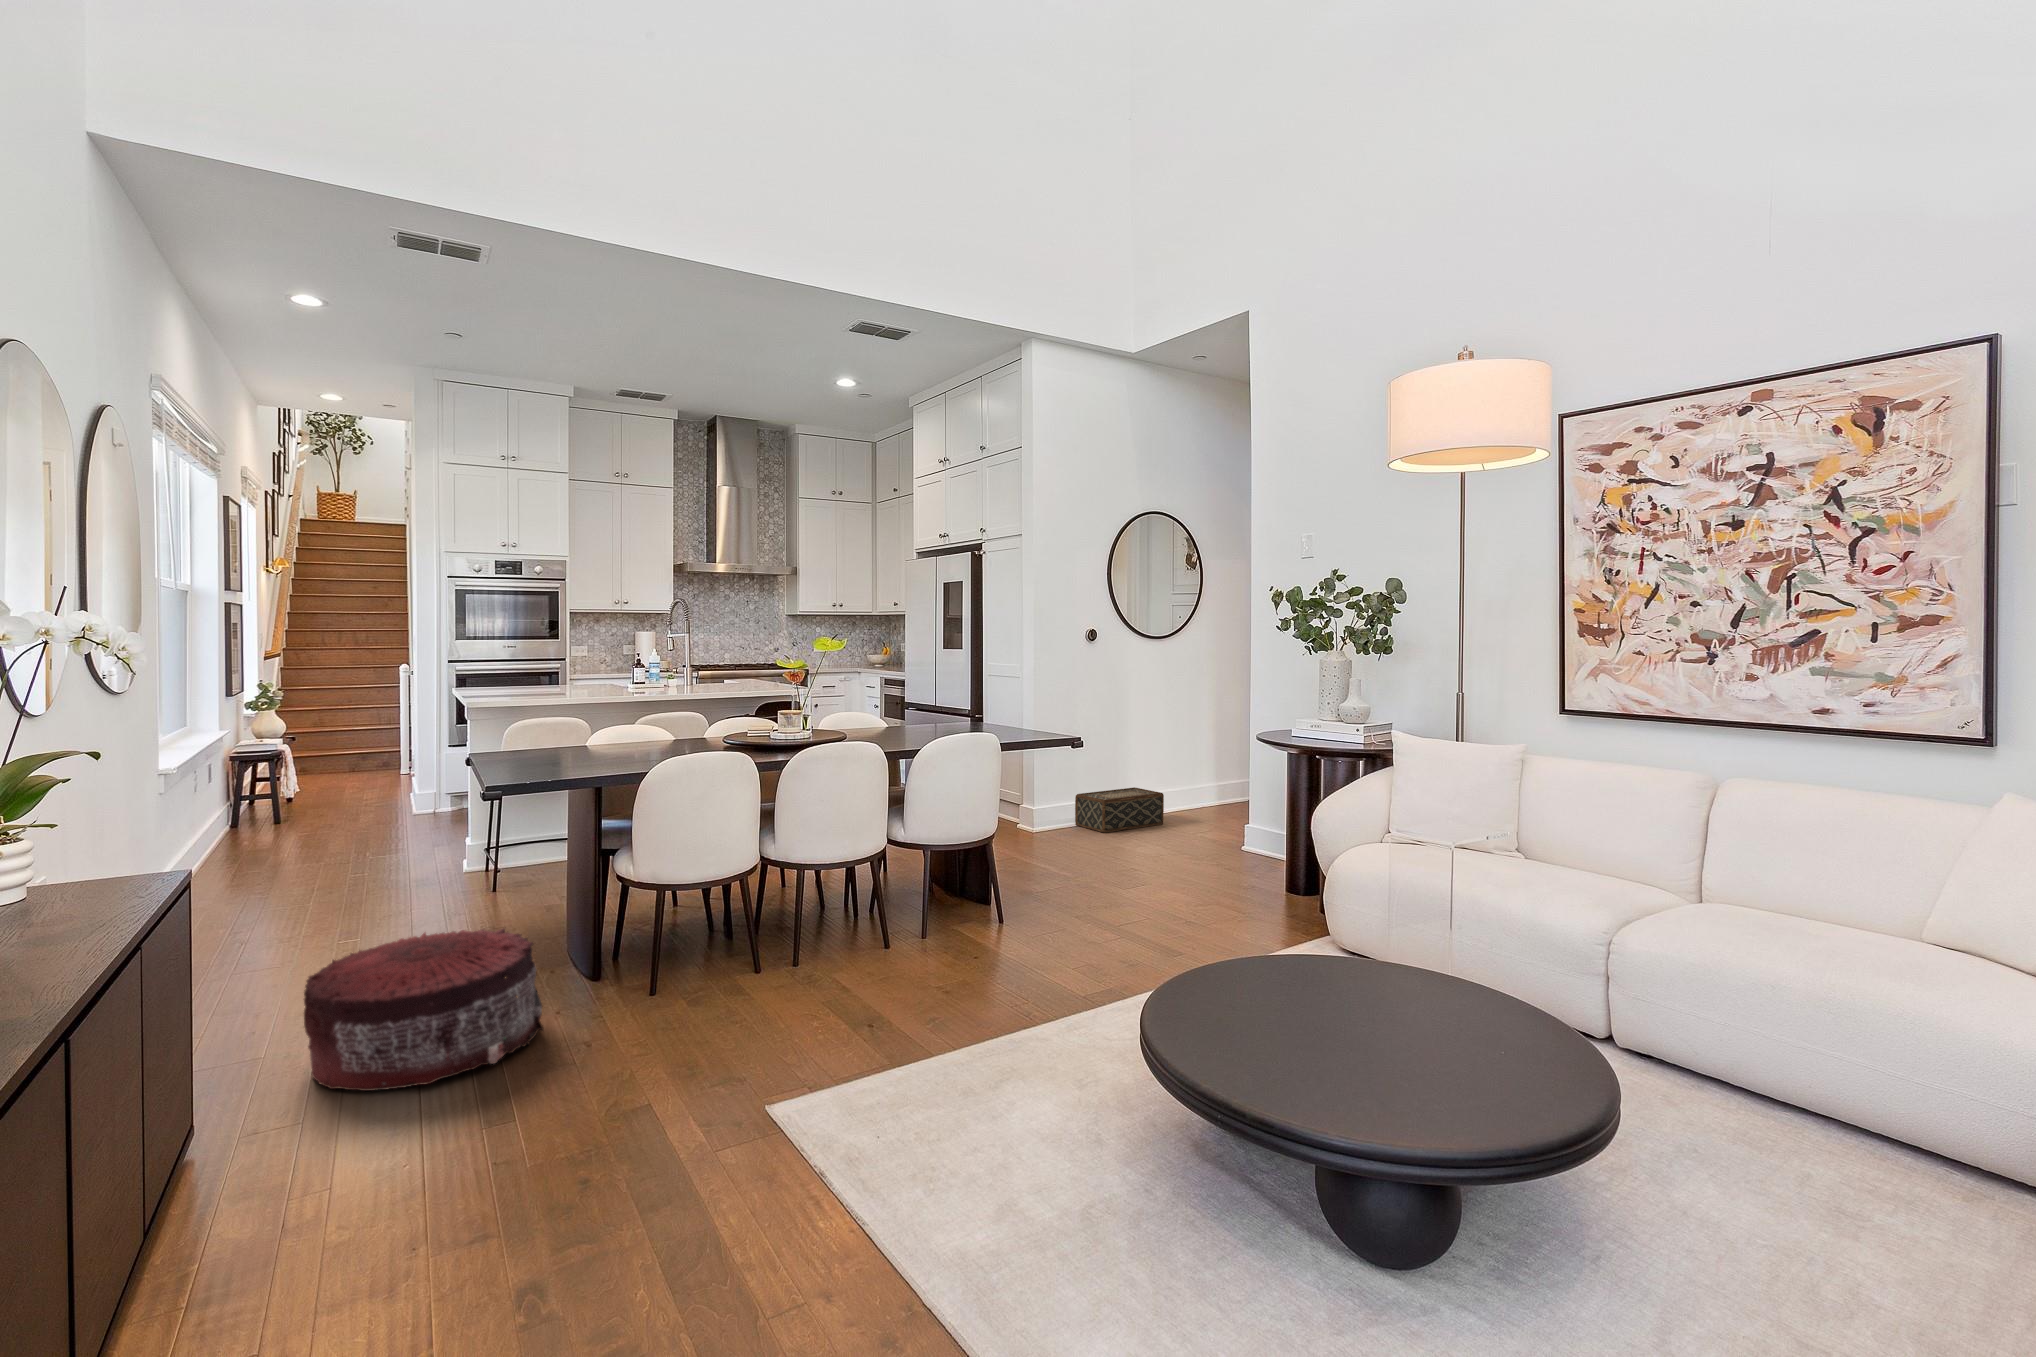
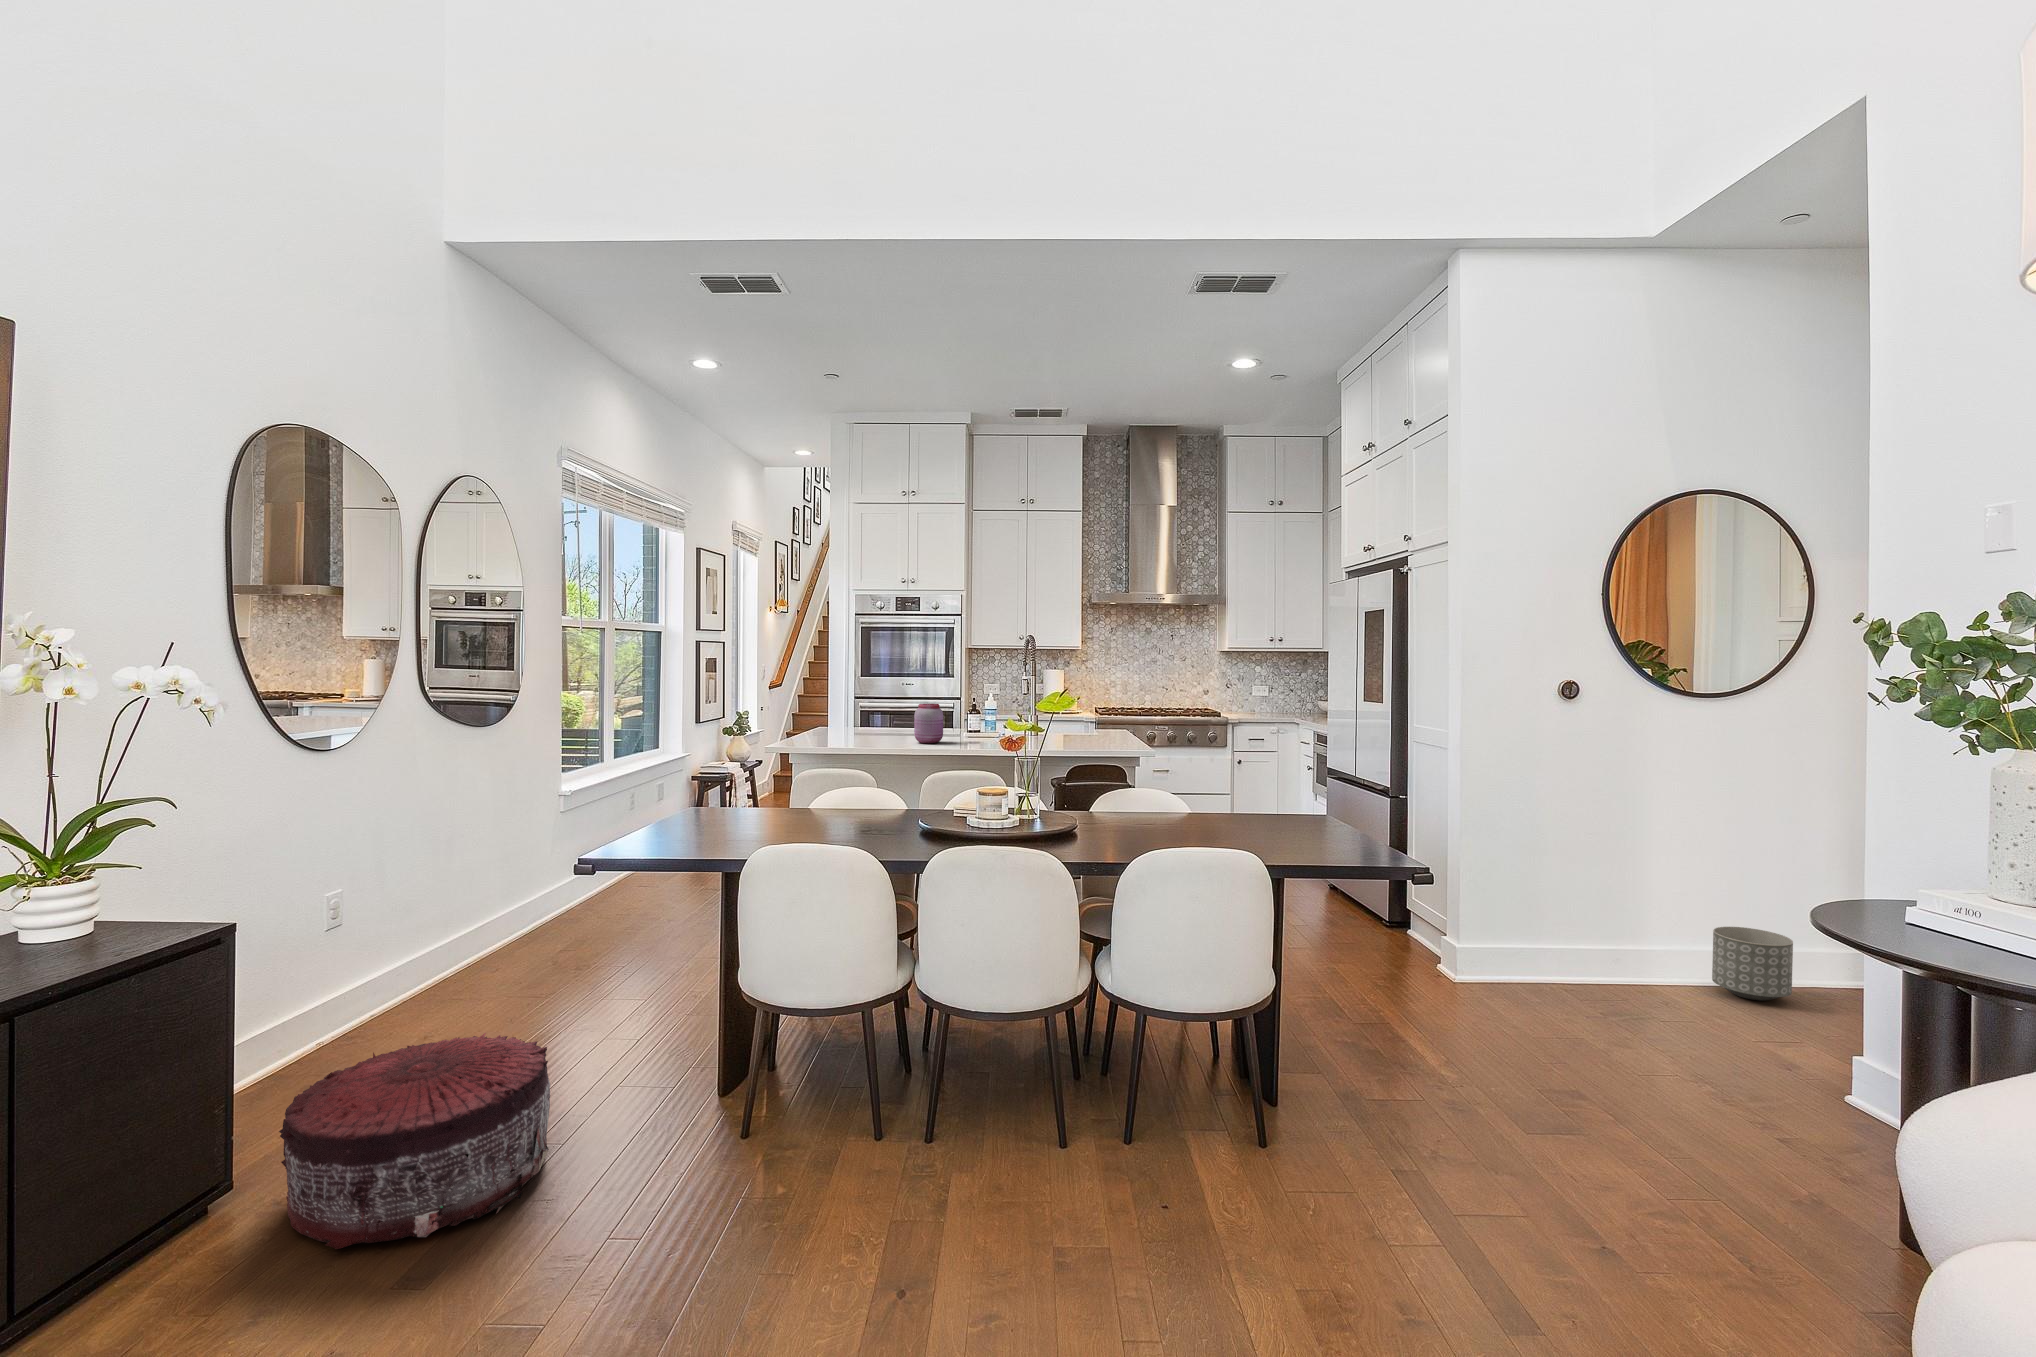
jar: none [590,658,619,693] -> present [914,703,943,743]
planter: none [1166,777,1205,817] -> present [1712,927,1793,1001]
woven basket: present [1075,787,1164,833] -> none [1525,934,1695,1008]

